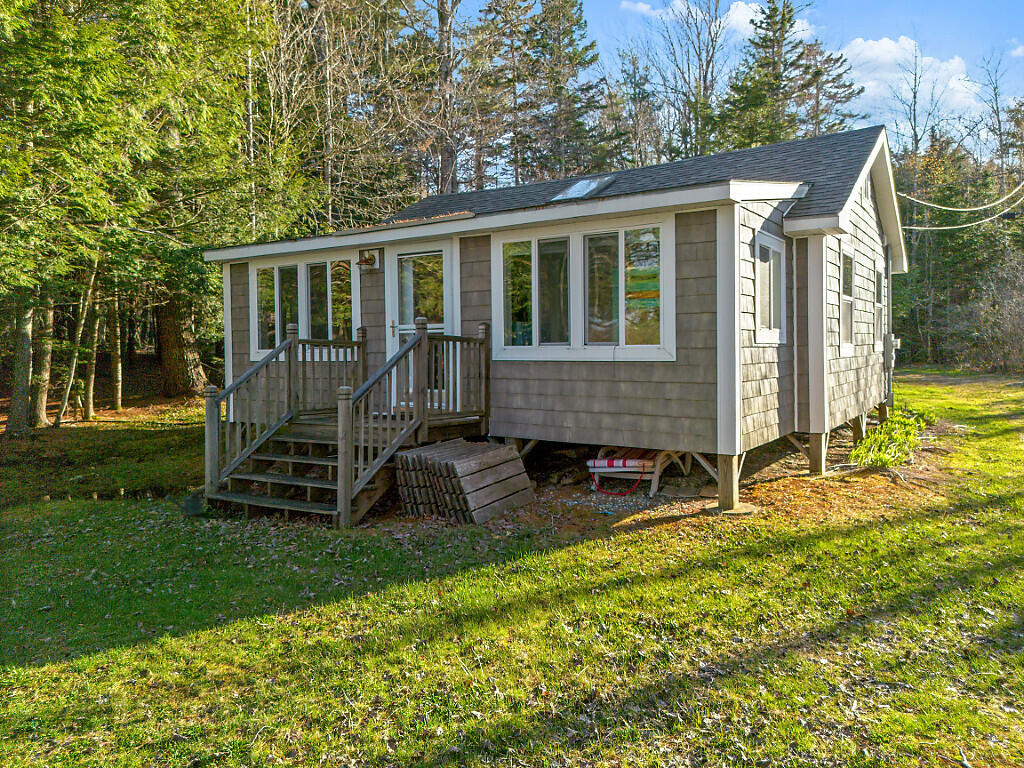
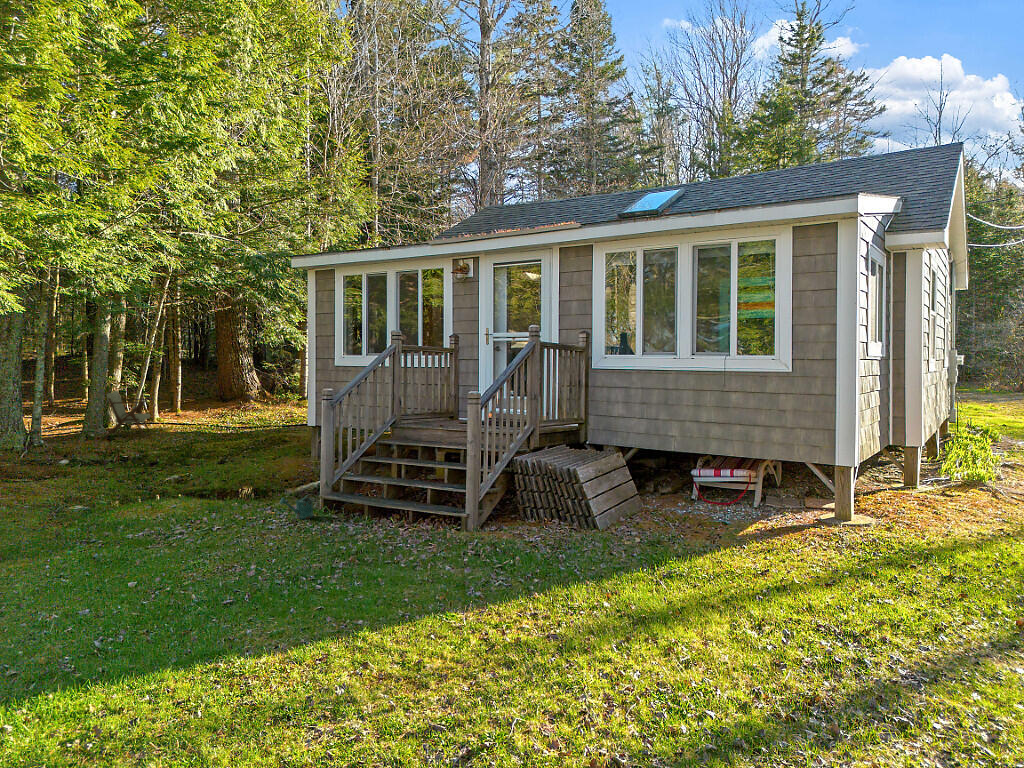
lounge chair: none [28,389,80,438] -> present [104,391,150,438]

